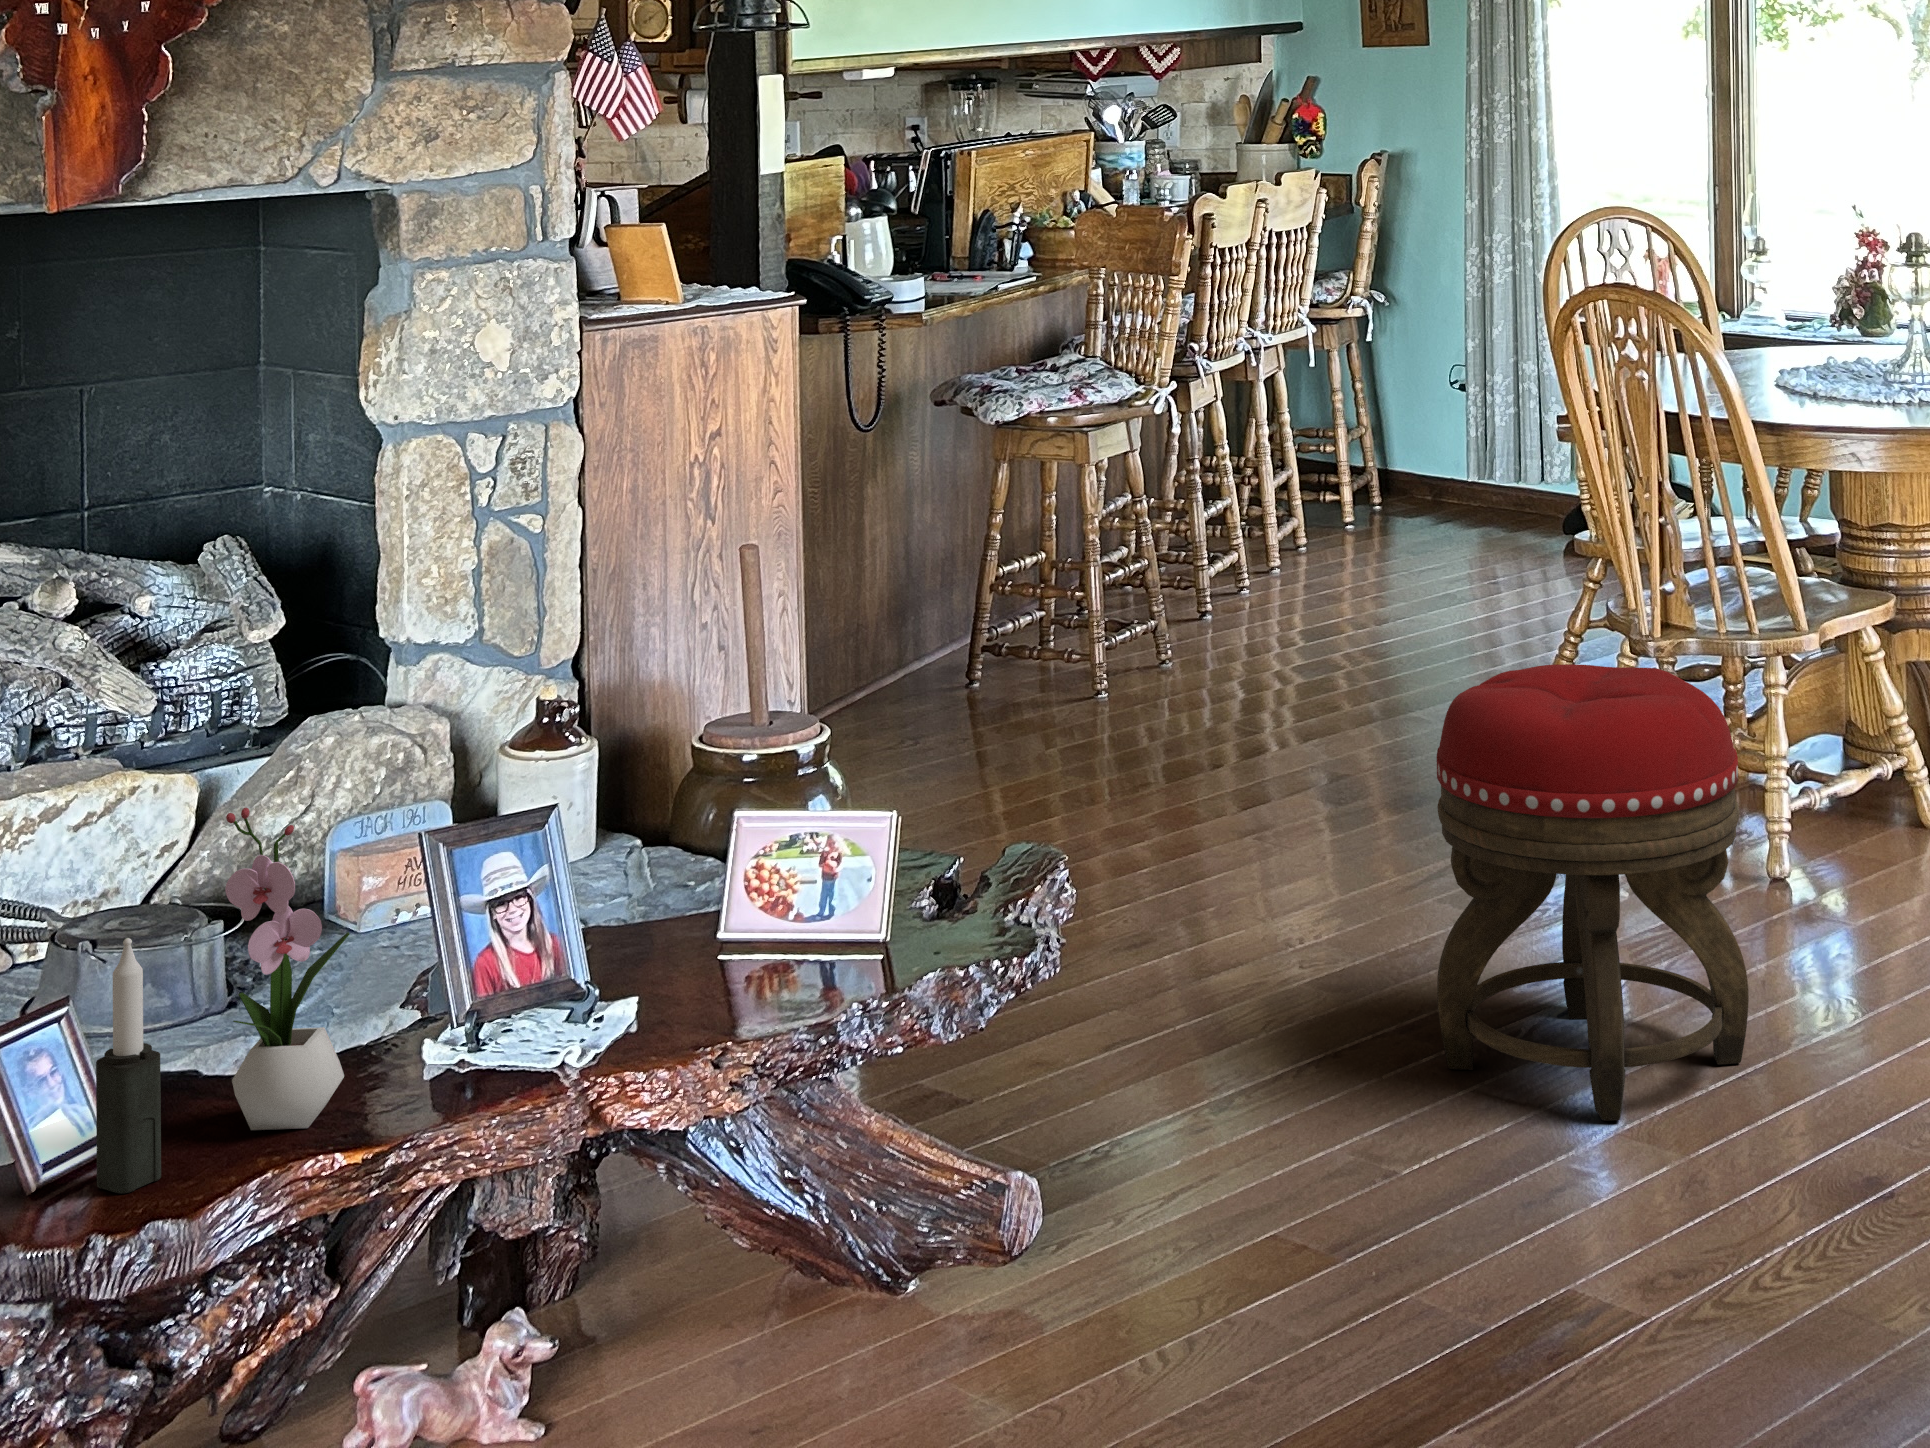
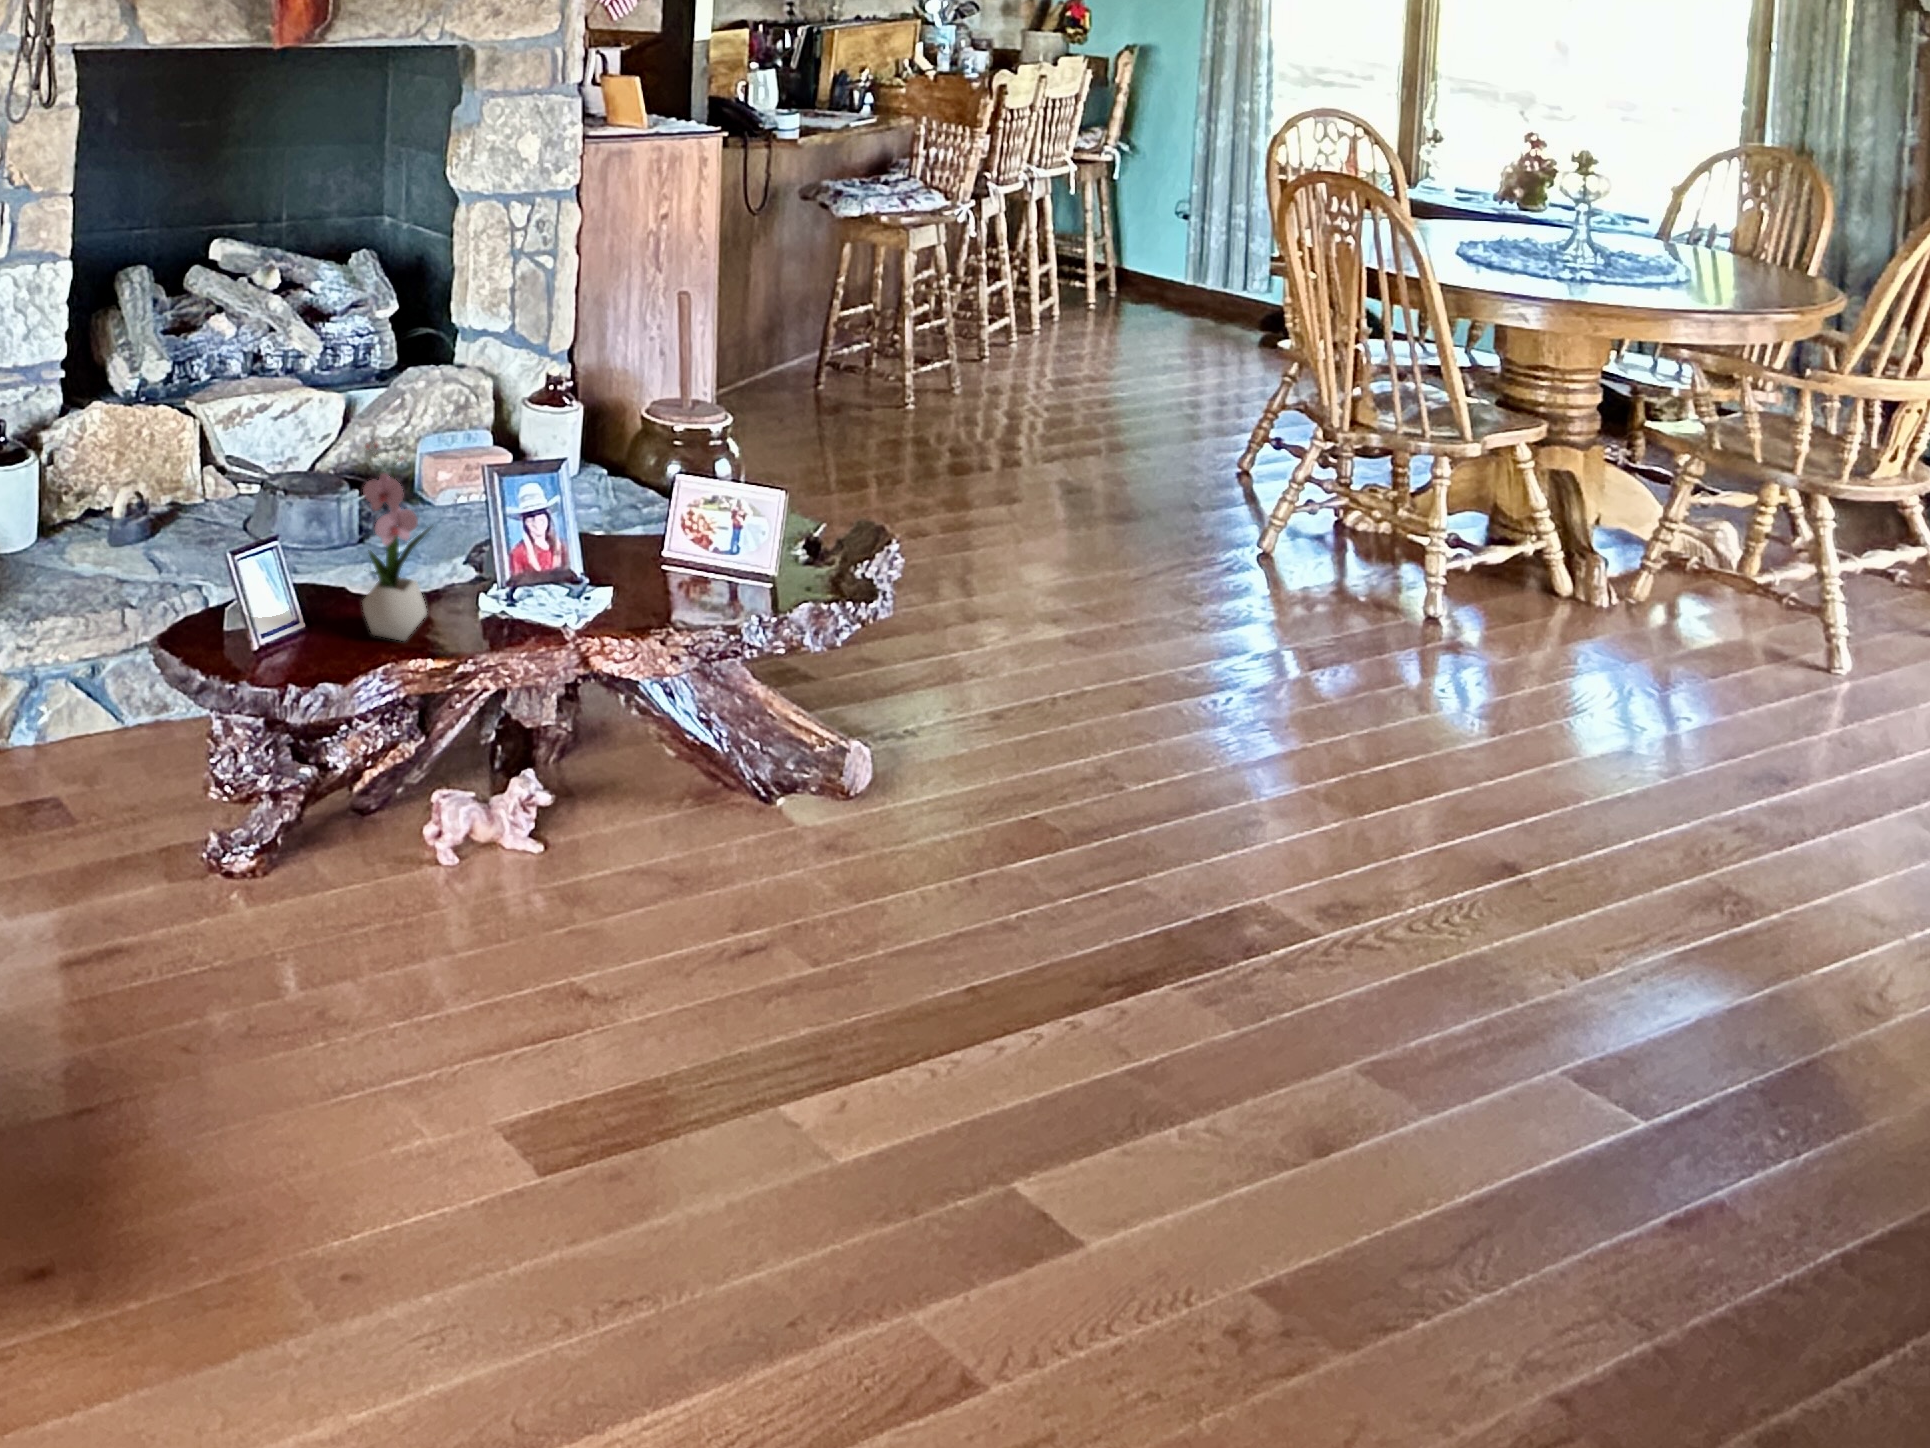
footstool: present [1437,664,1749,1120] -> none [1171,464,1449,815]
candle: present [96,938,161,1193] -> none [284,512,322,663]

